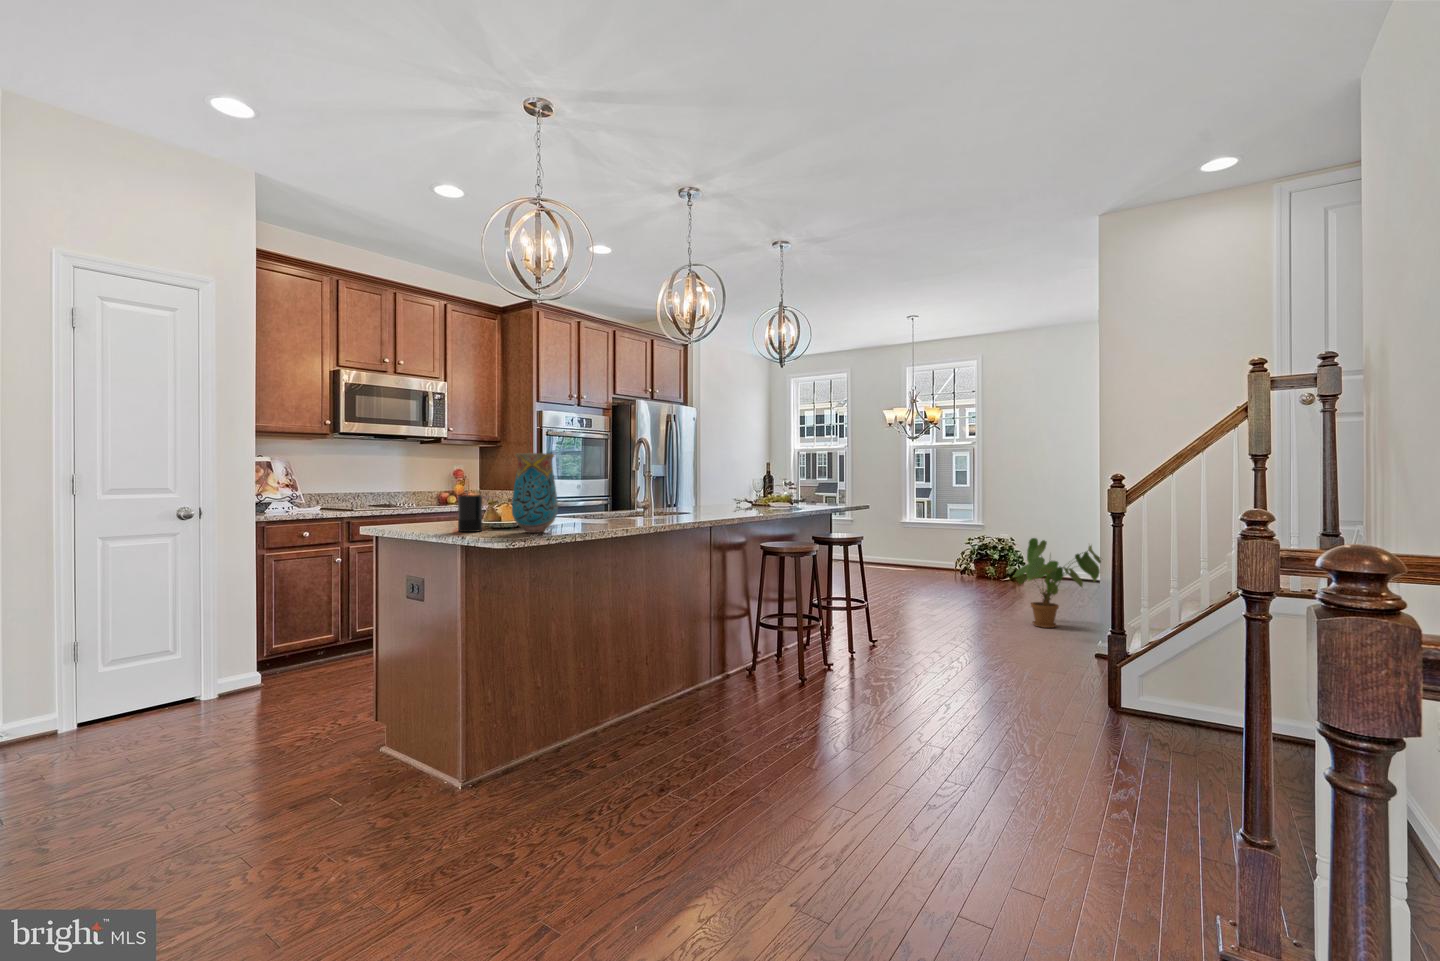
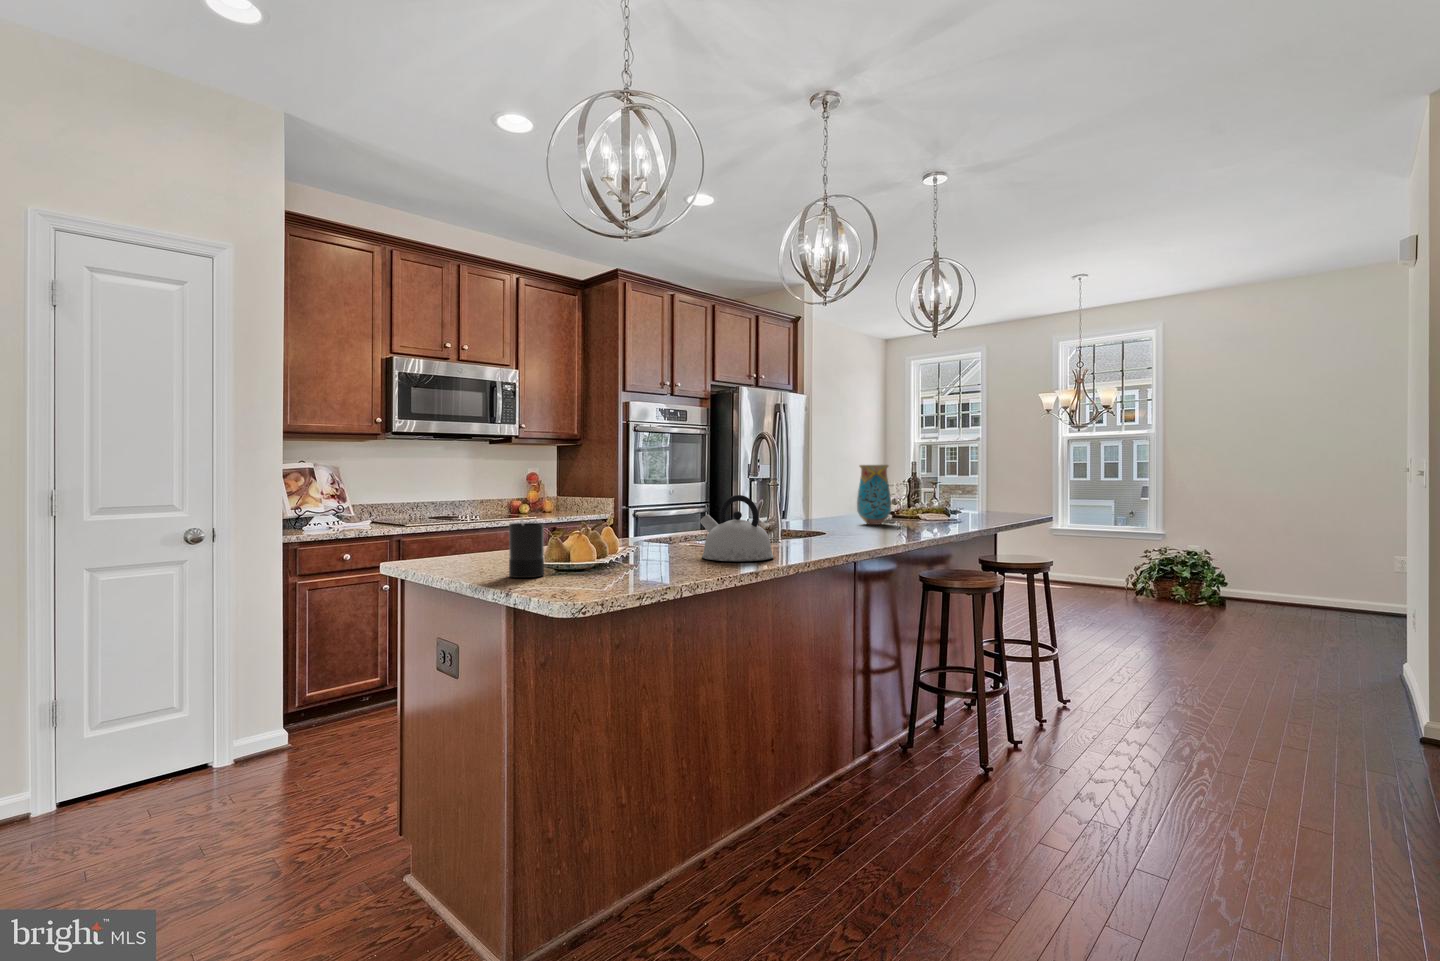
vase: present [512,453,558,533] -> present [857,465,891,525]
kettle: none [594,480,645,525] -> present [700,495,774,561]
house plant: present [1015,538,1101,628] -> none [1249,563,1403,688]

